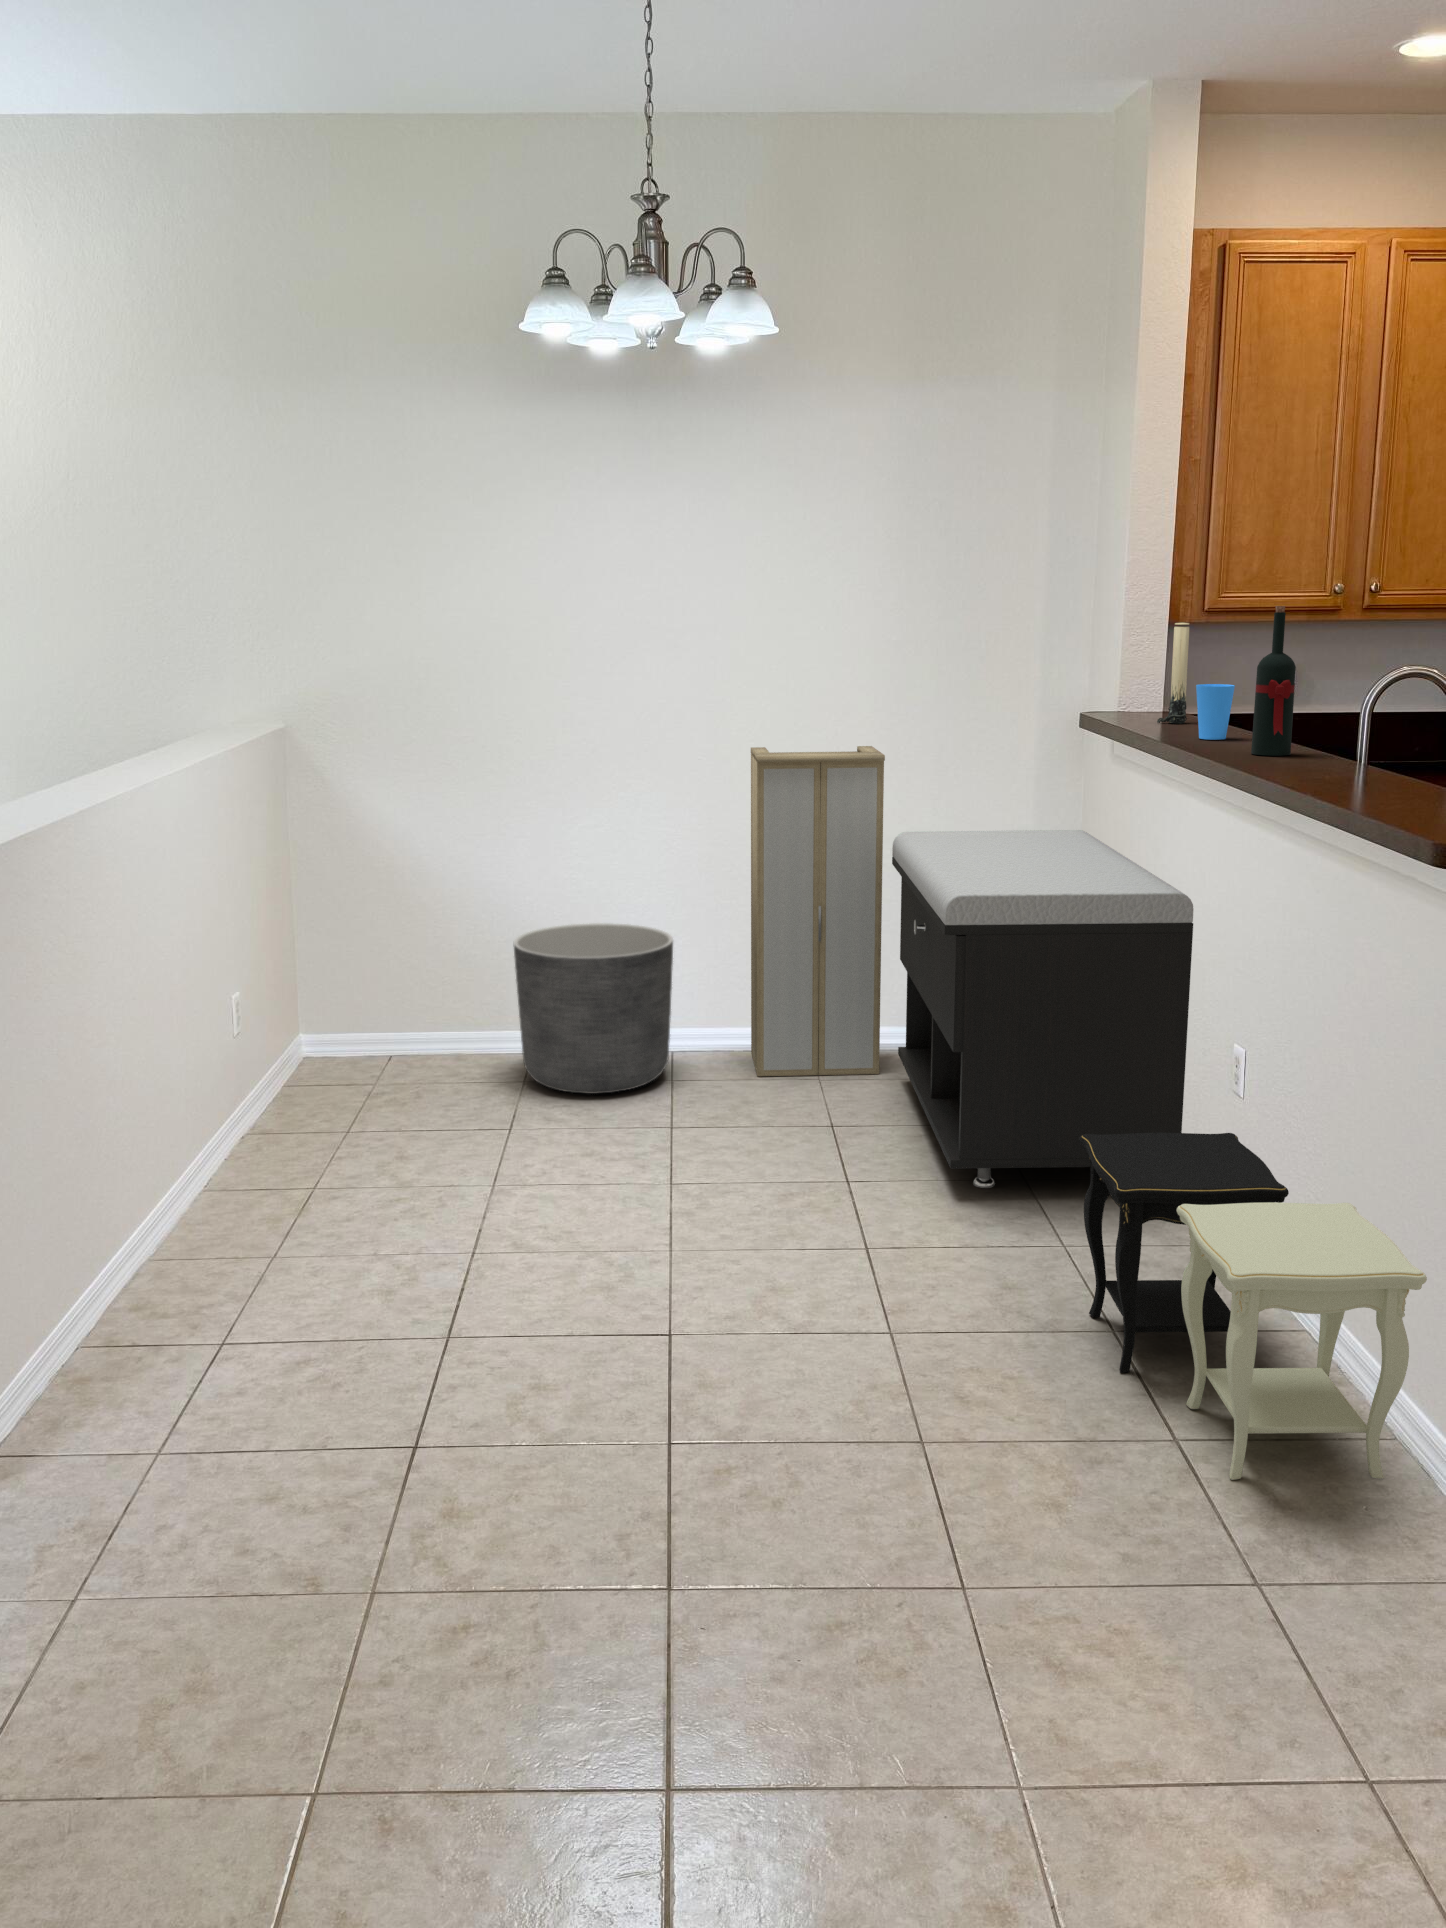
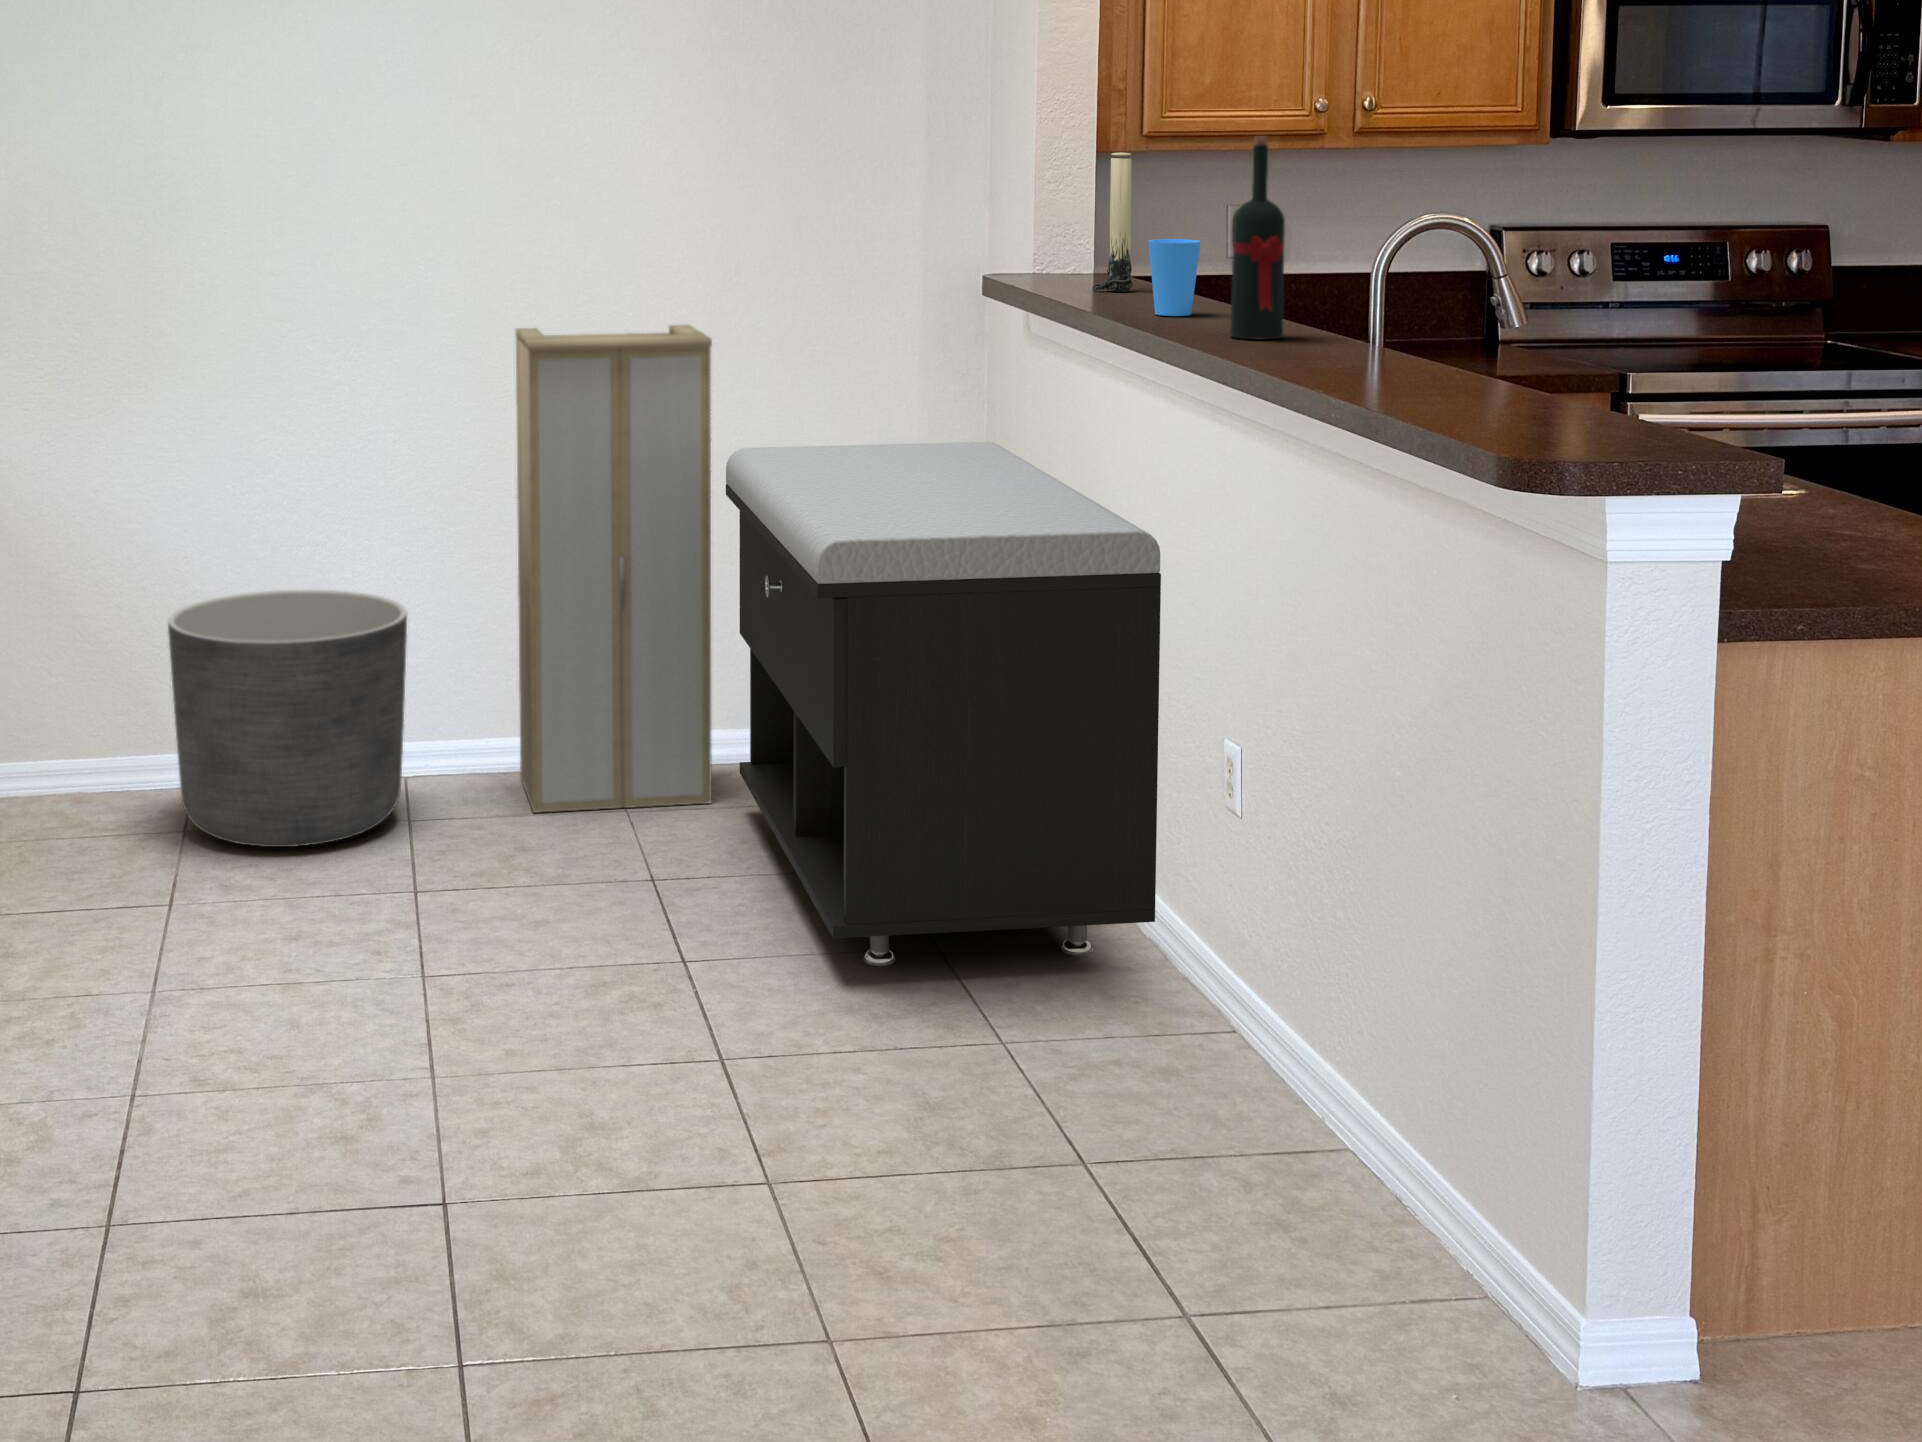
side table: present [1079,1133,1427,1480] -> none [1025,870,1515,1367]

